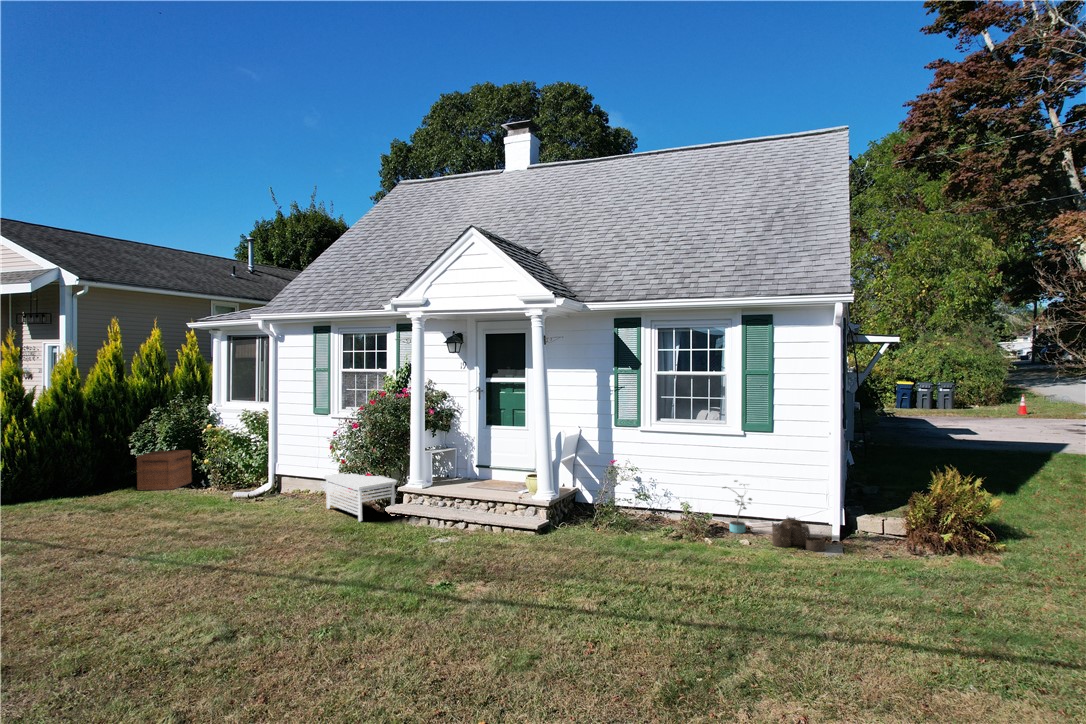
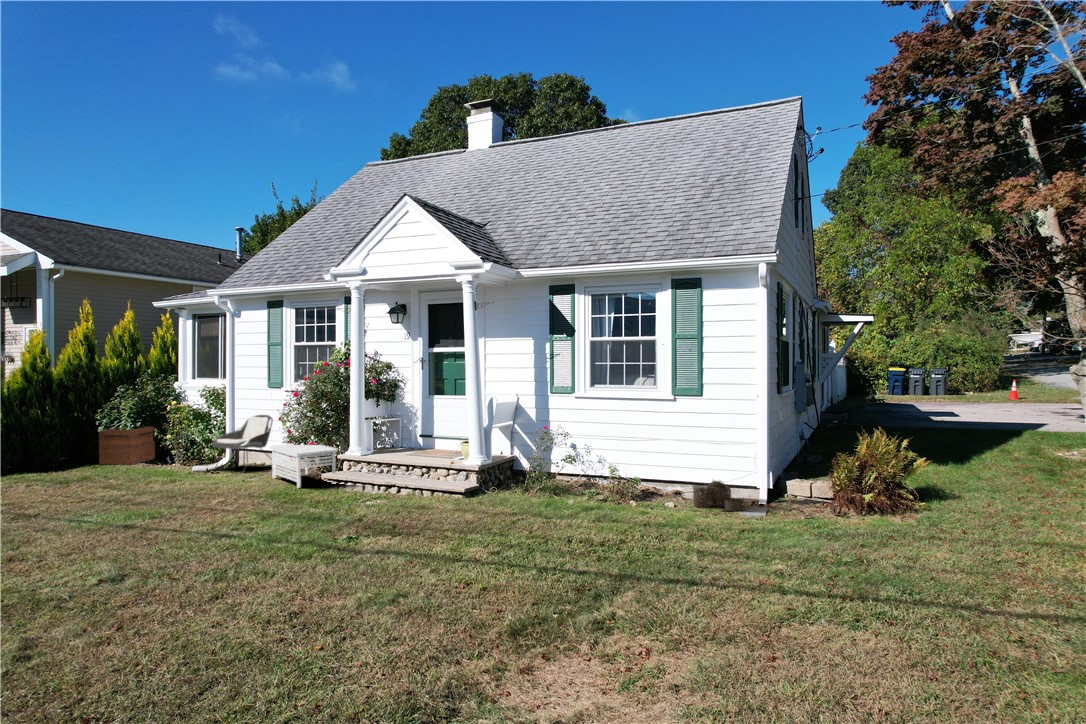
lounge chair: none [259,440,323,501] -> present [212,415,273,473]
potted plant: present [723,481,752,533] -> none [650,445,679,497]

